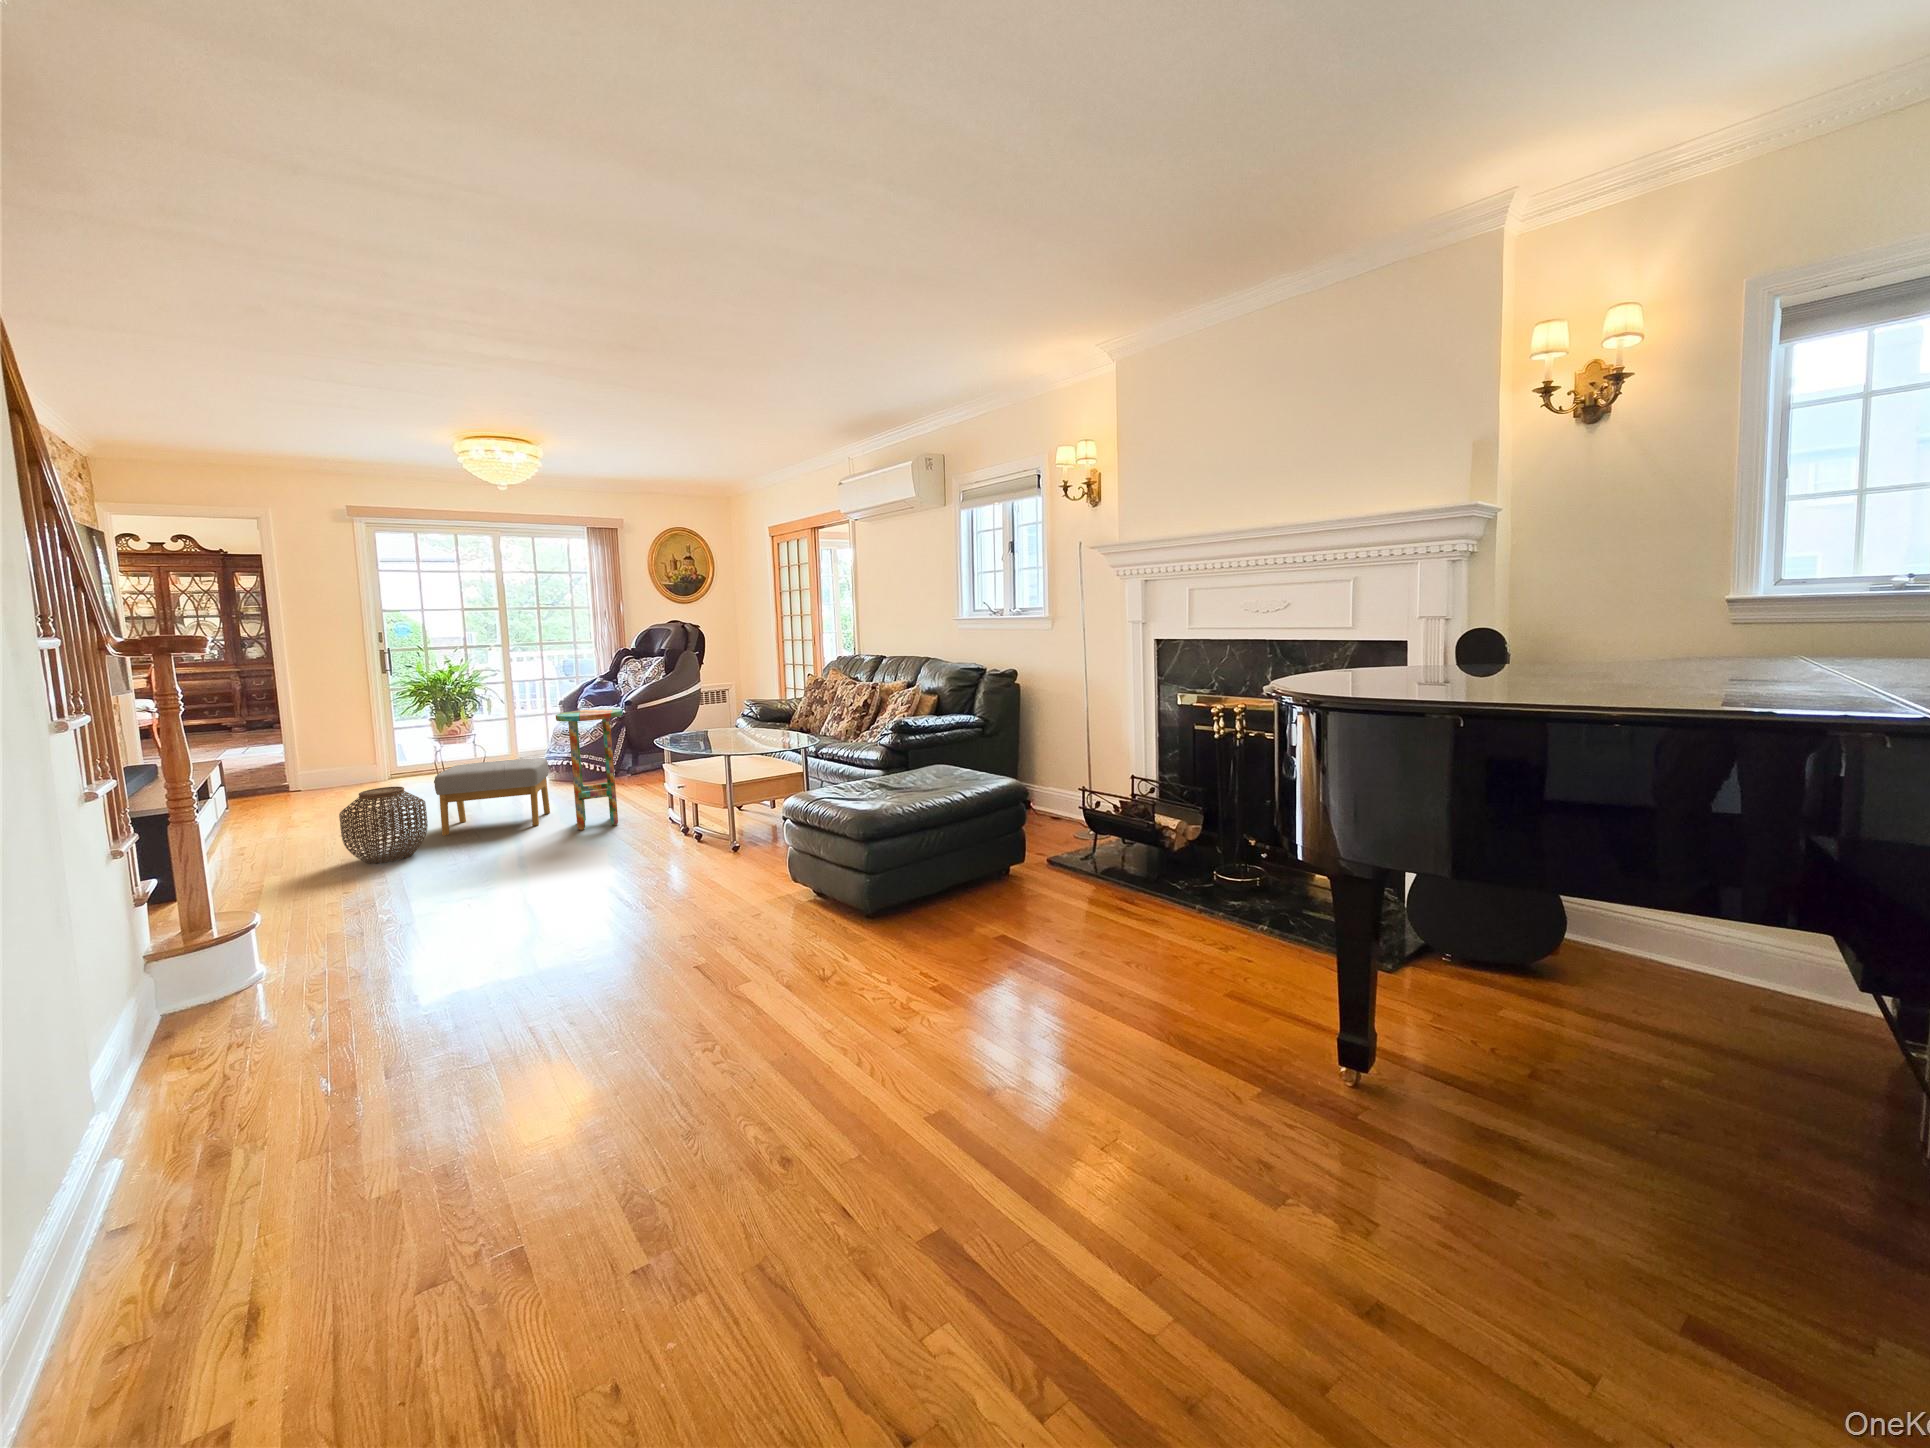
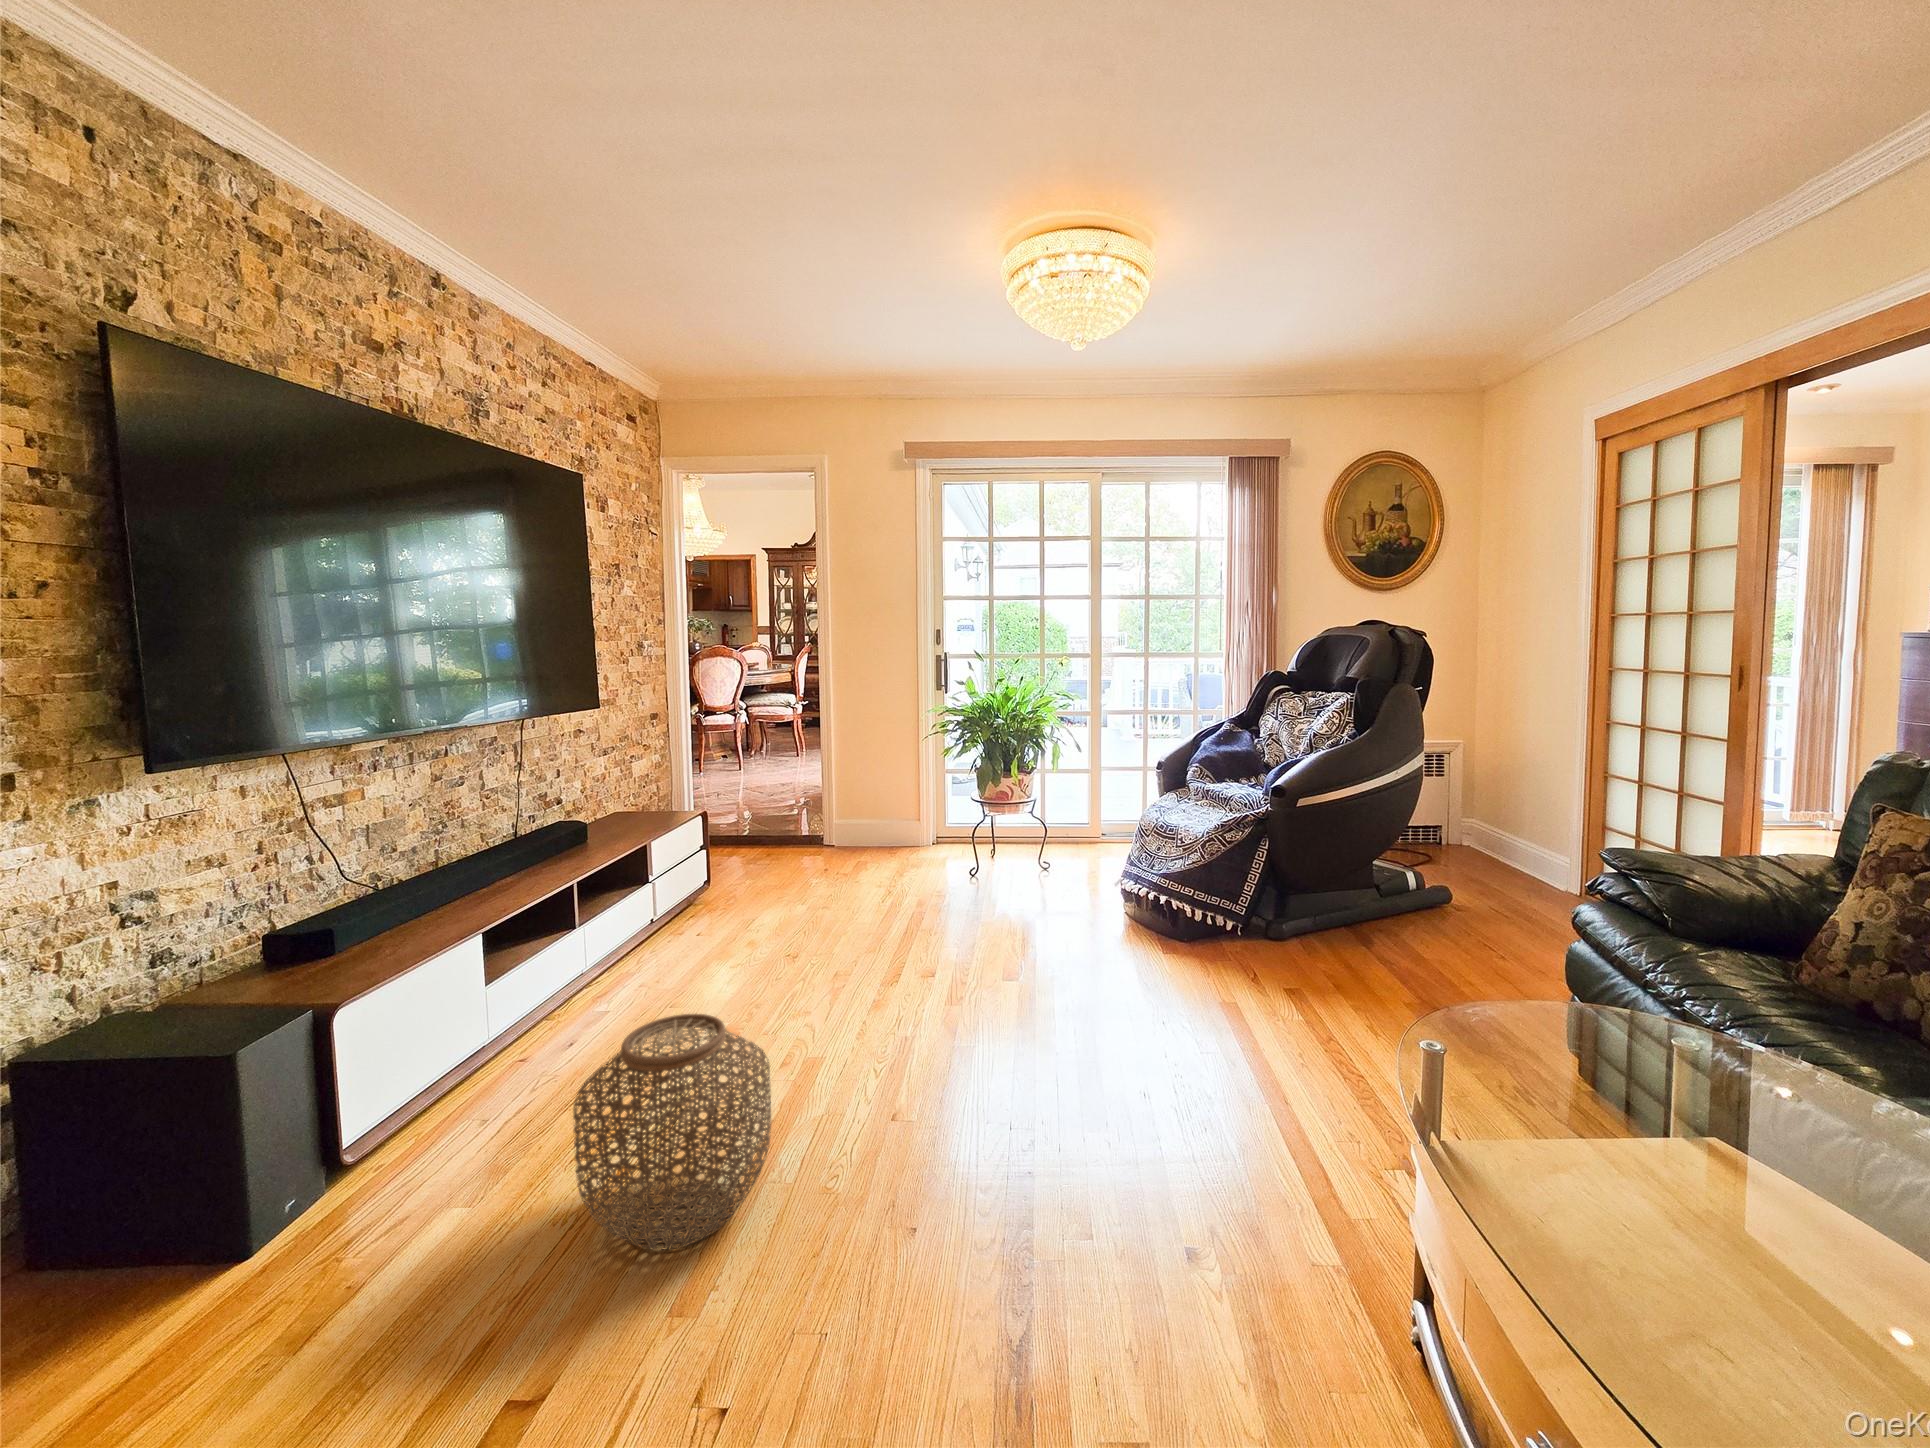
side table: present [556,709,623,830] -> none [1094,862,1291,1302]
footstool: present [434,758,550,836] -> none [844,924,1091,1163]

